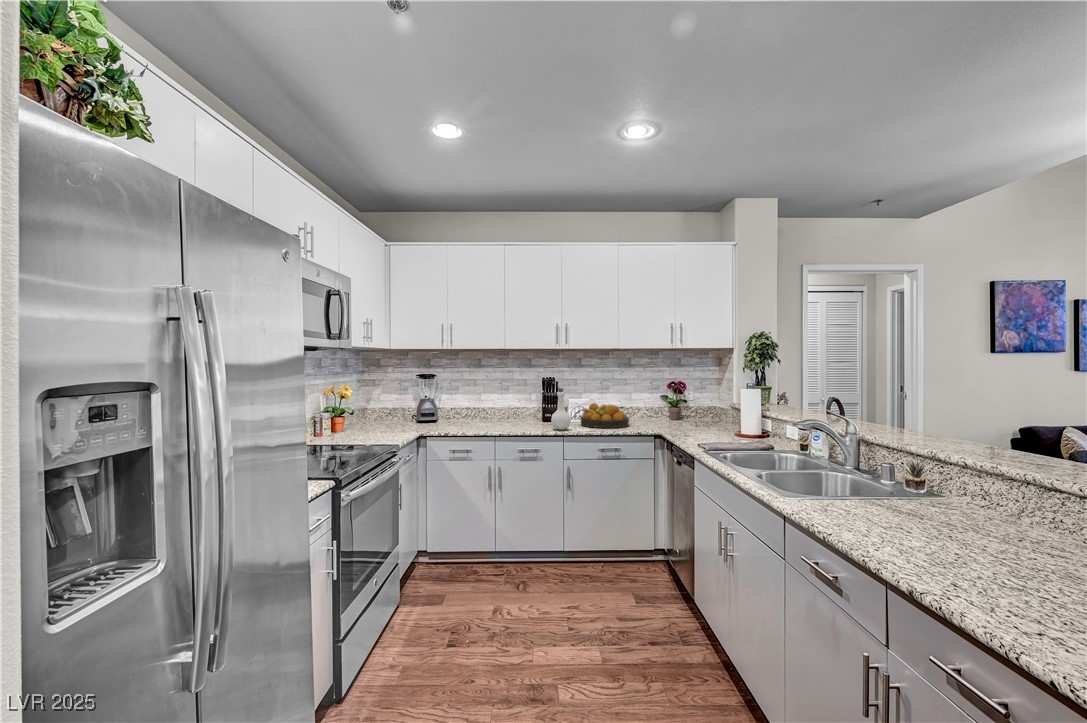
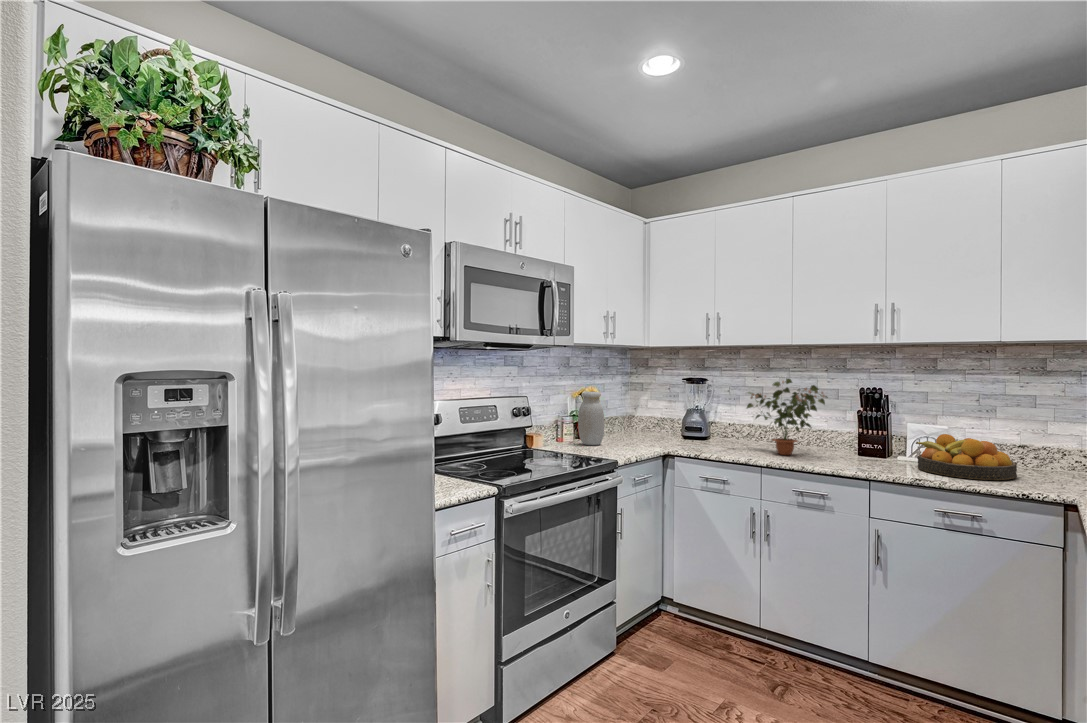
potted plant: none [473,372,528,427] -> present [747,379,827,455]
bottle: present [551,388,571,430] -> none [854,406,888,470]
jar: none [337,389,362,436] -> present [578,392,604,445]

